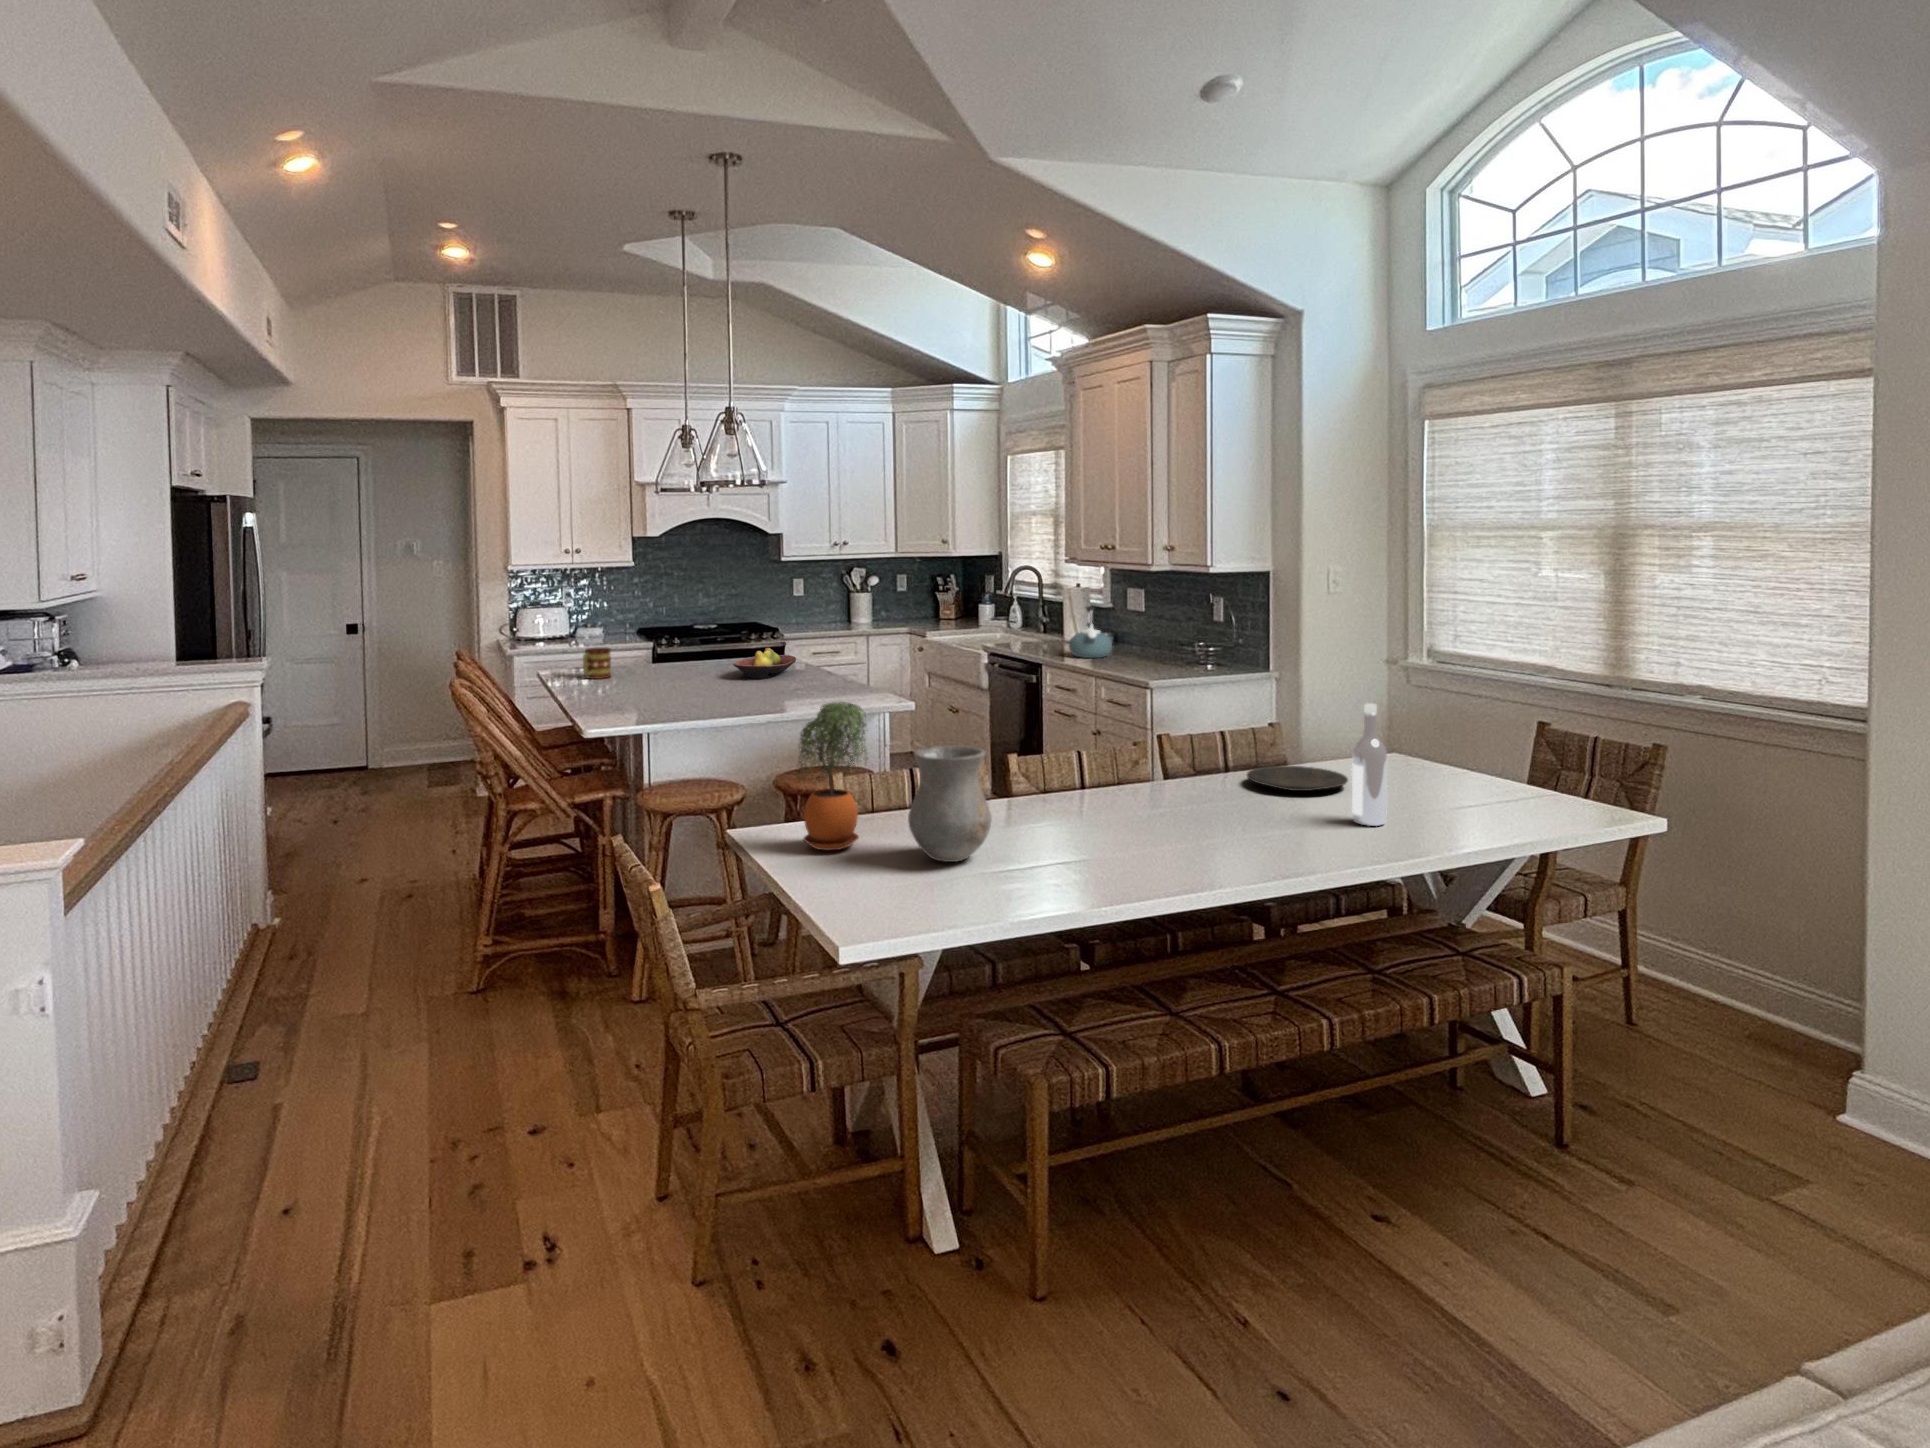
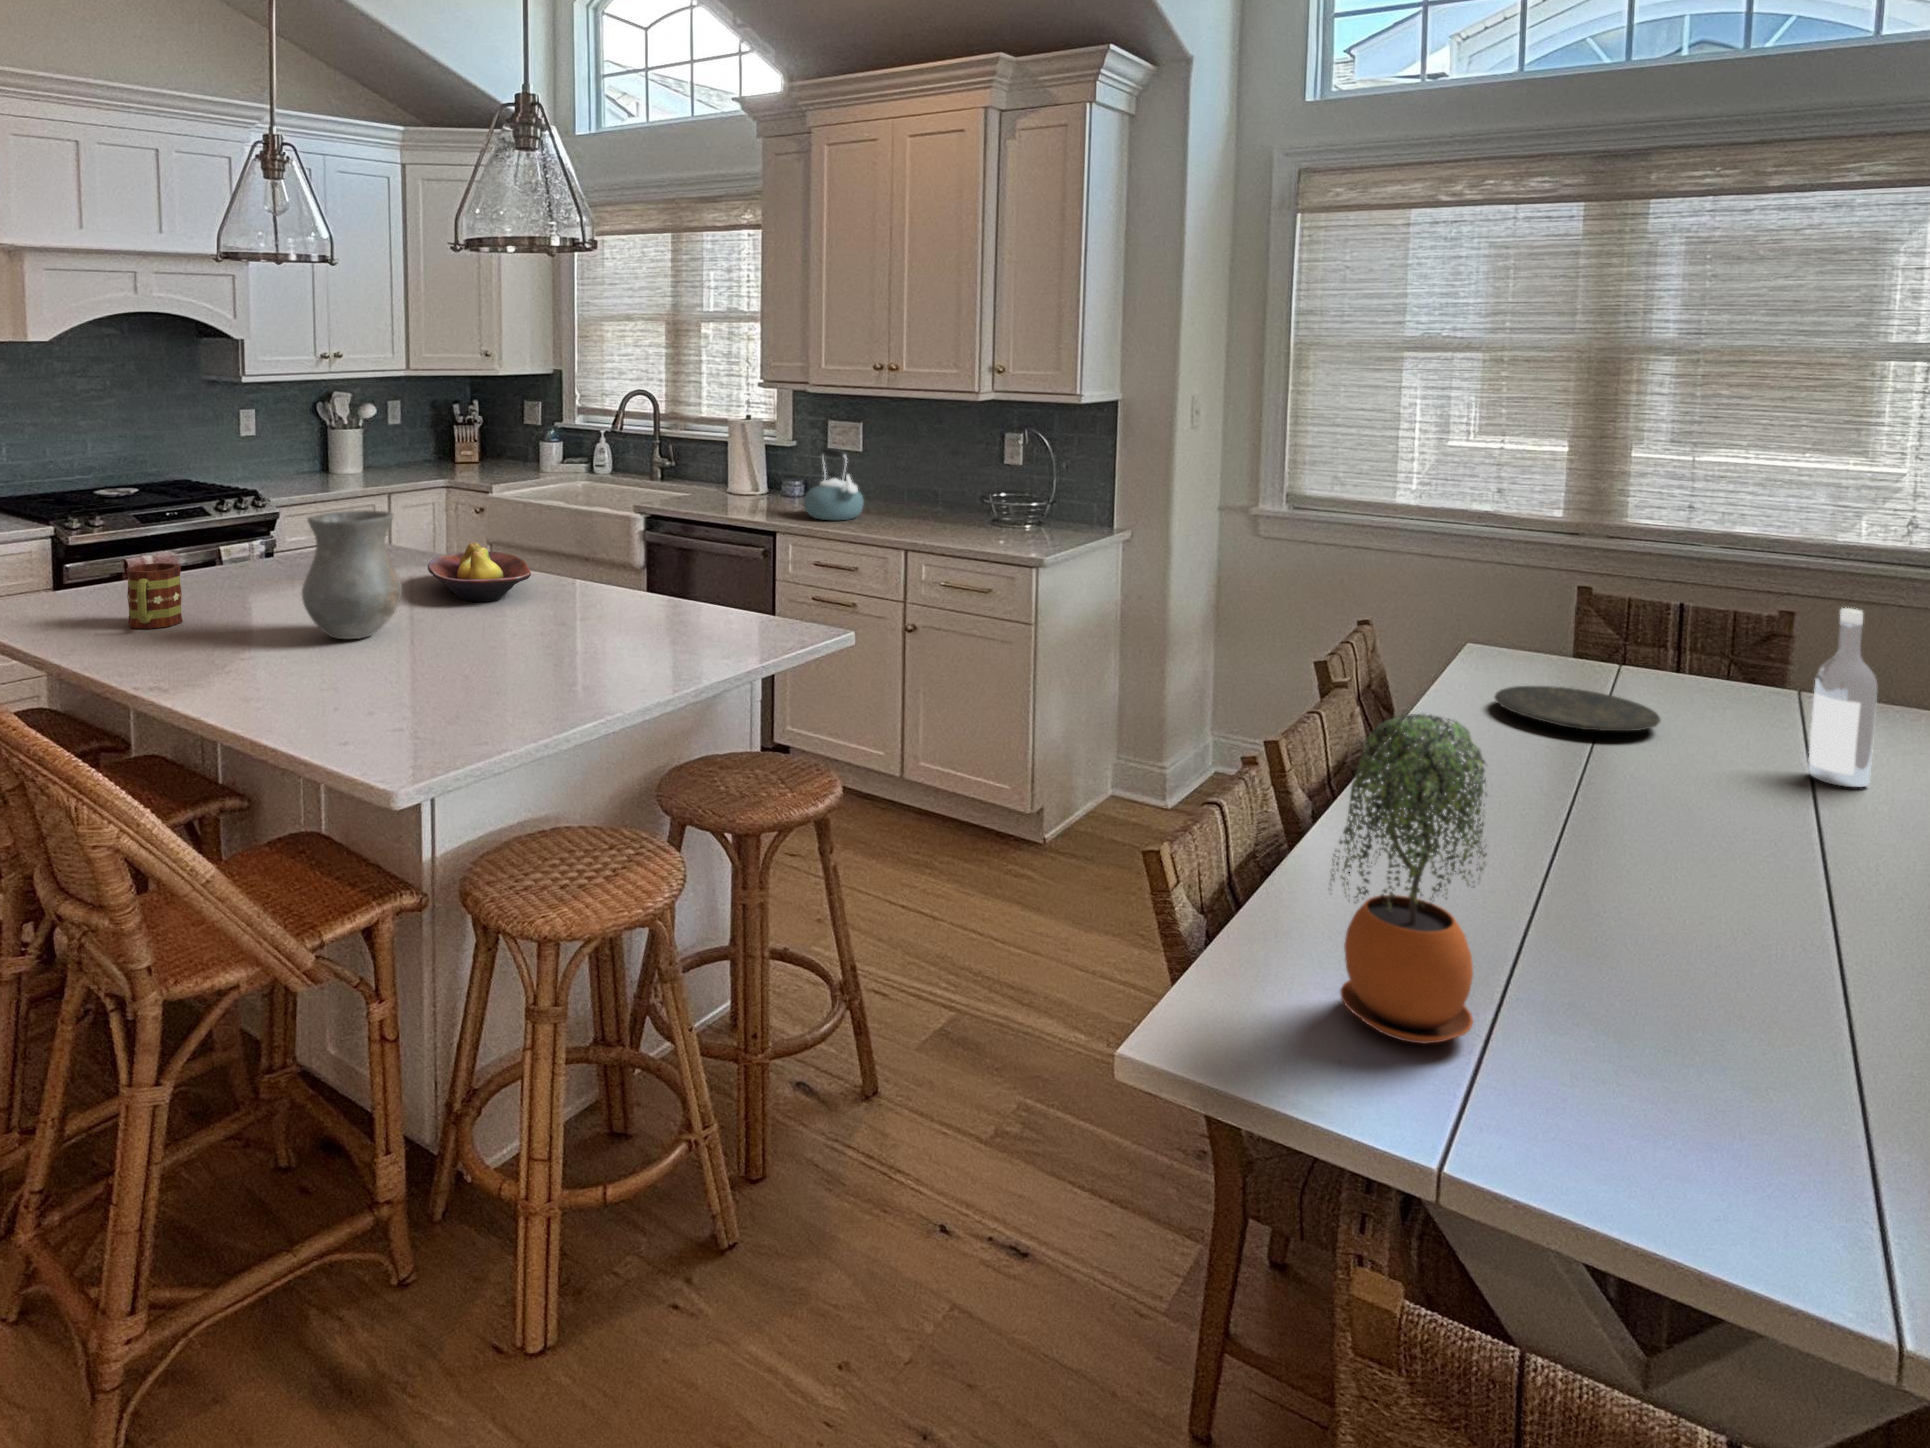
vase: present [908,746,992,862] -> present [302,510,402,639]

